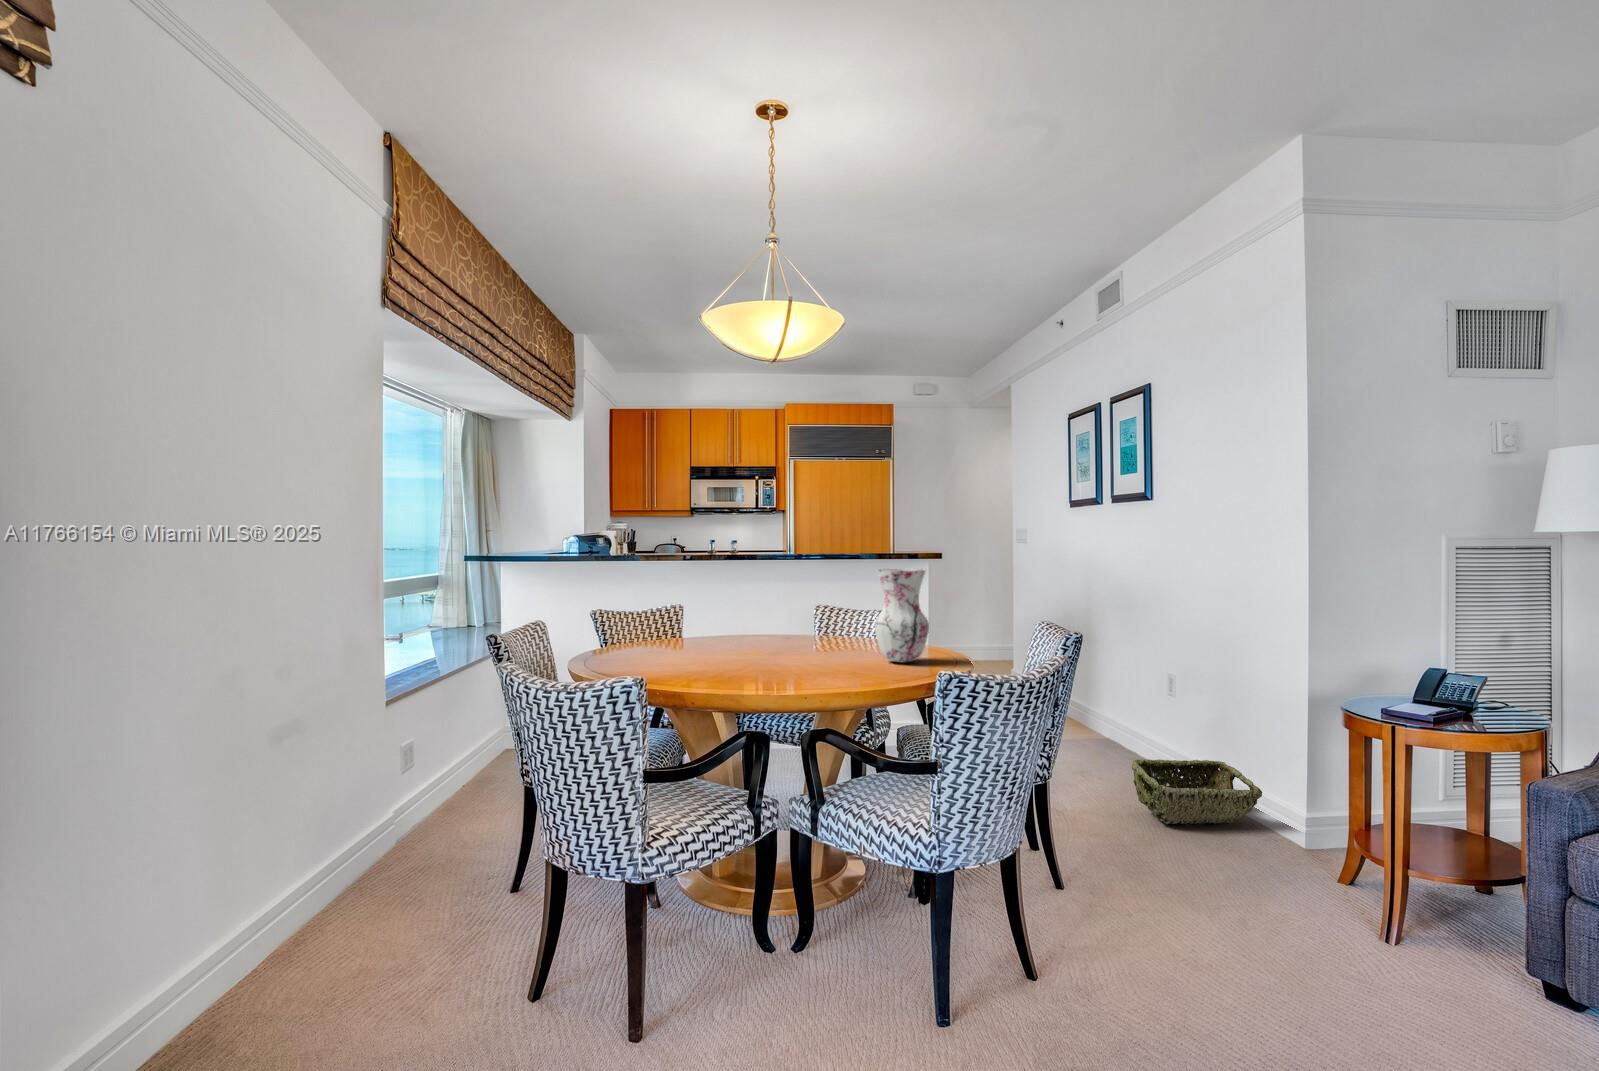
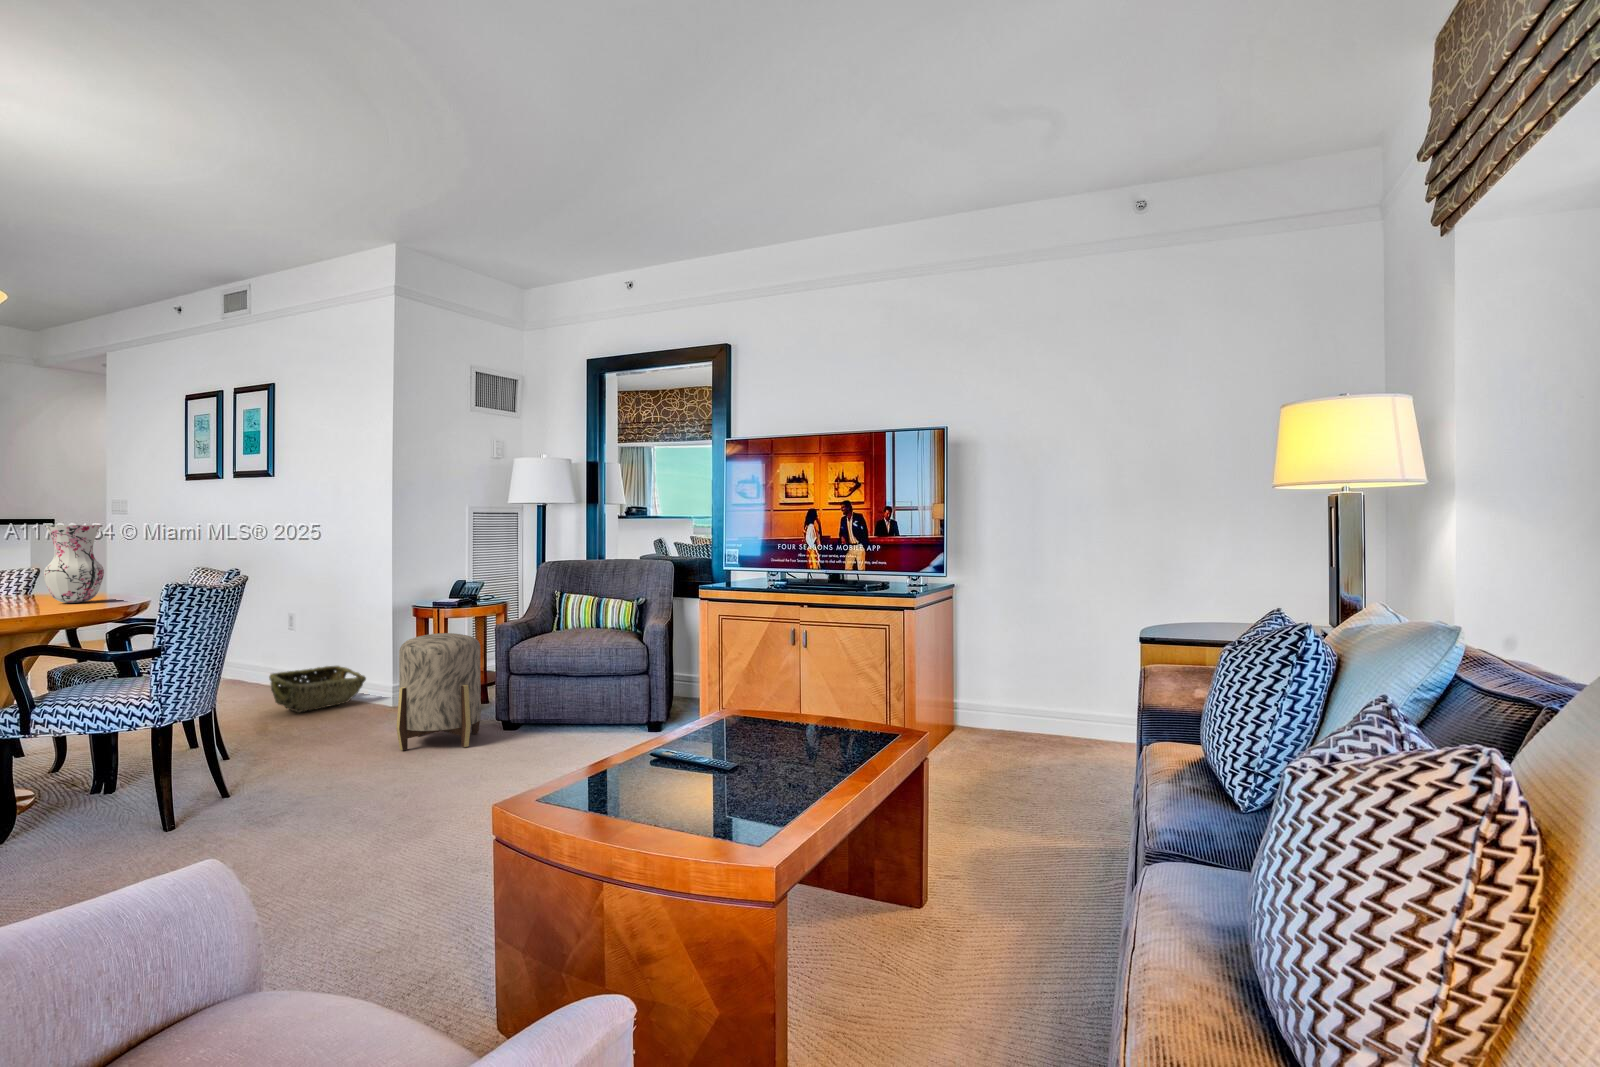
ottoman: none [1306,780,1487,1038] -> present [396,633,481,750]

